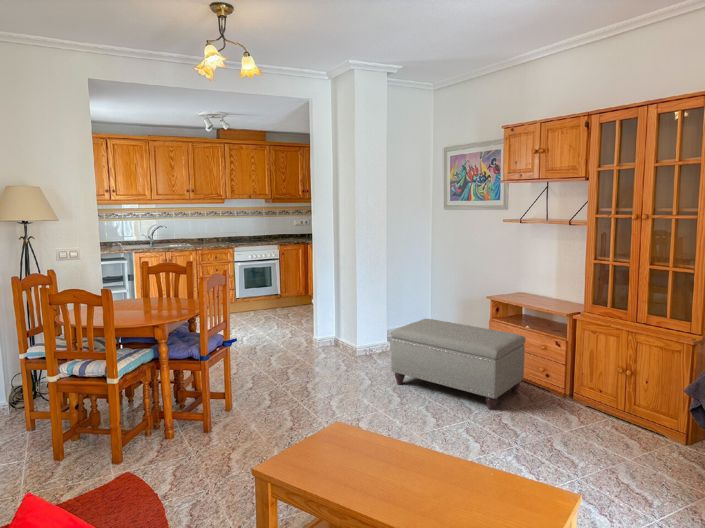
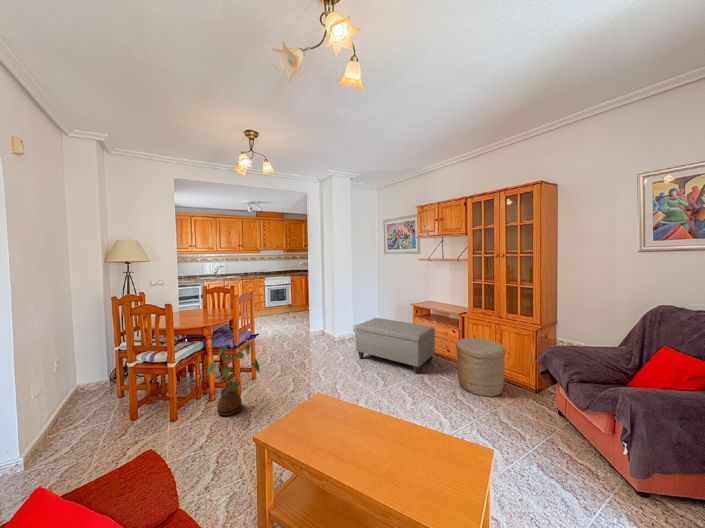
house plant: none [165,351,243,459] -> present [207,343,259,416]
woven basket: none [558,354,641,447] -> present [456,338,506,397]

